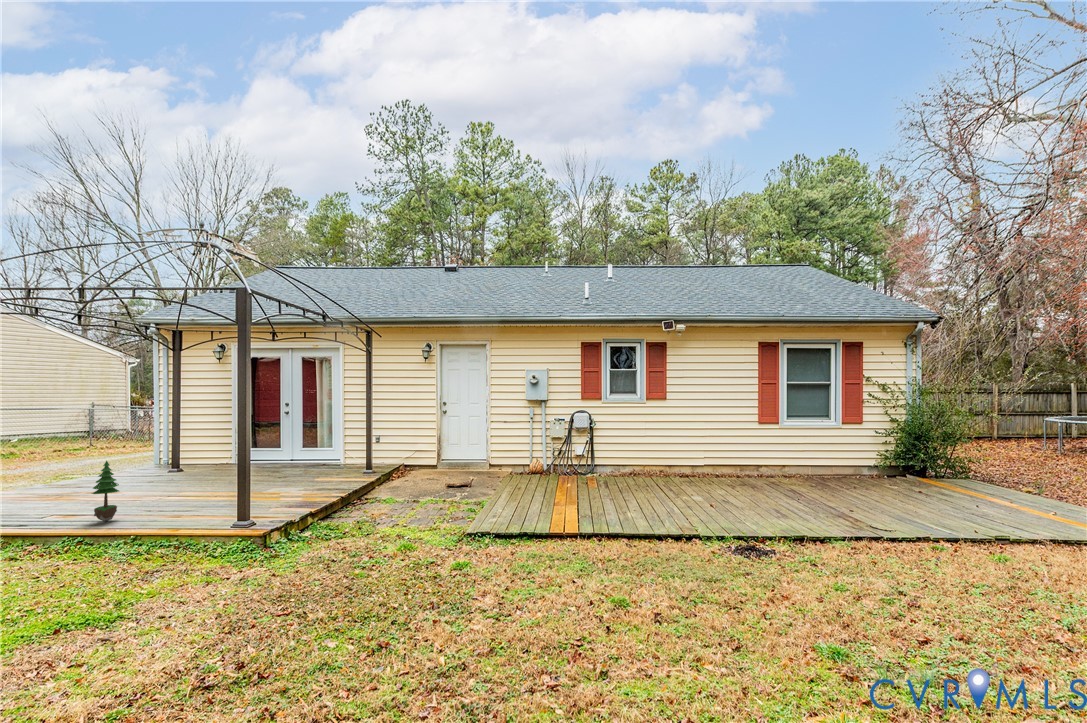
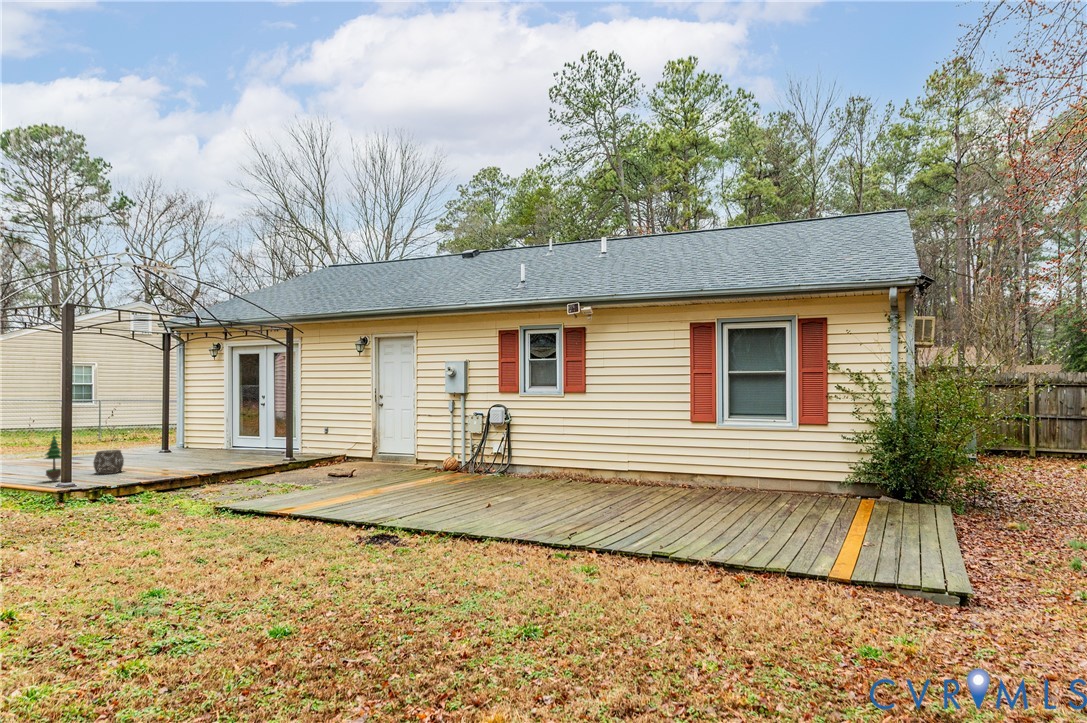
woven basket: none [140,474,179,507] -> present [93,450,124,474]

